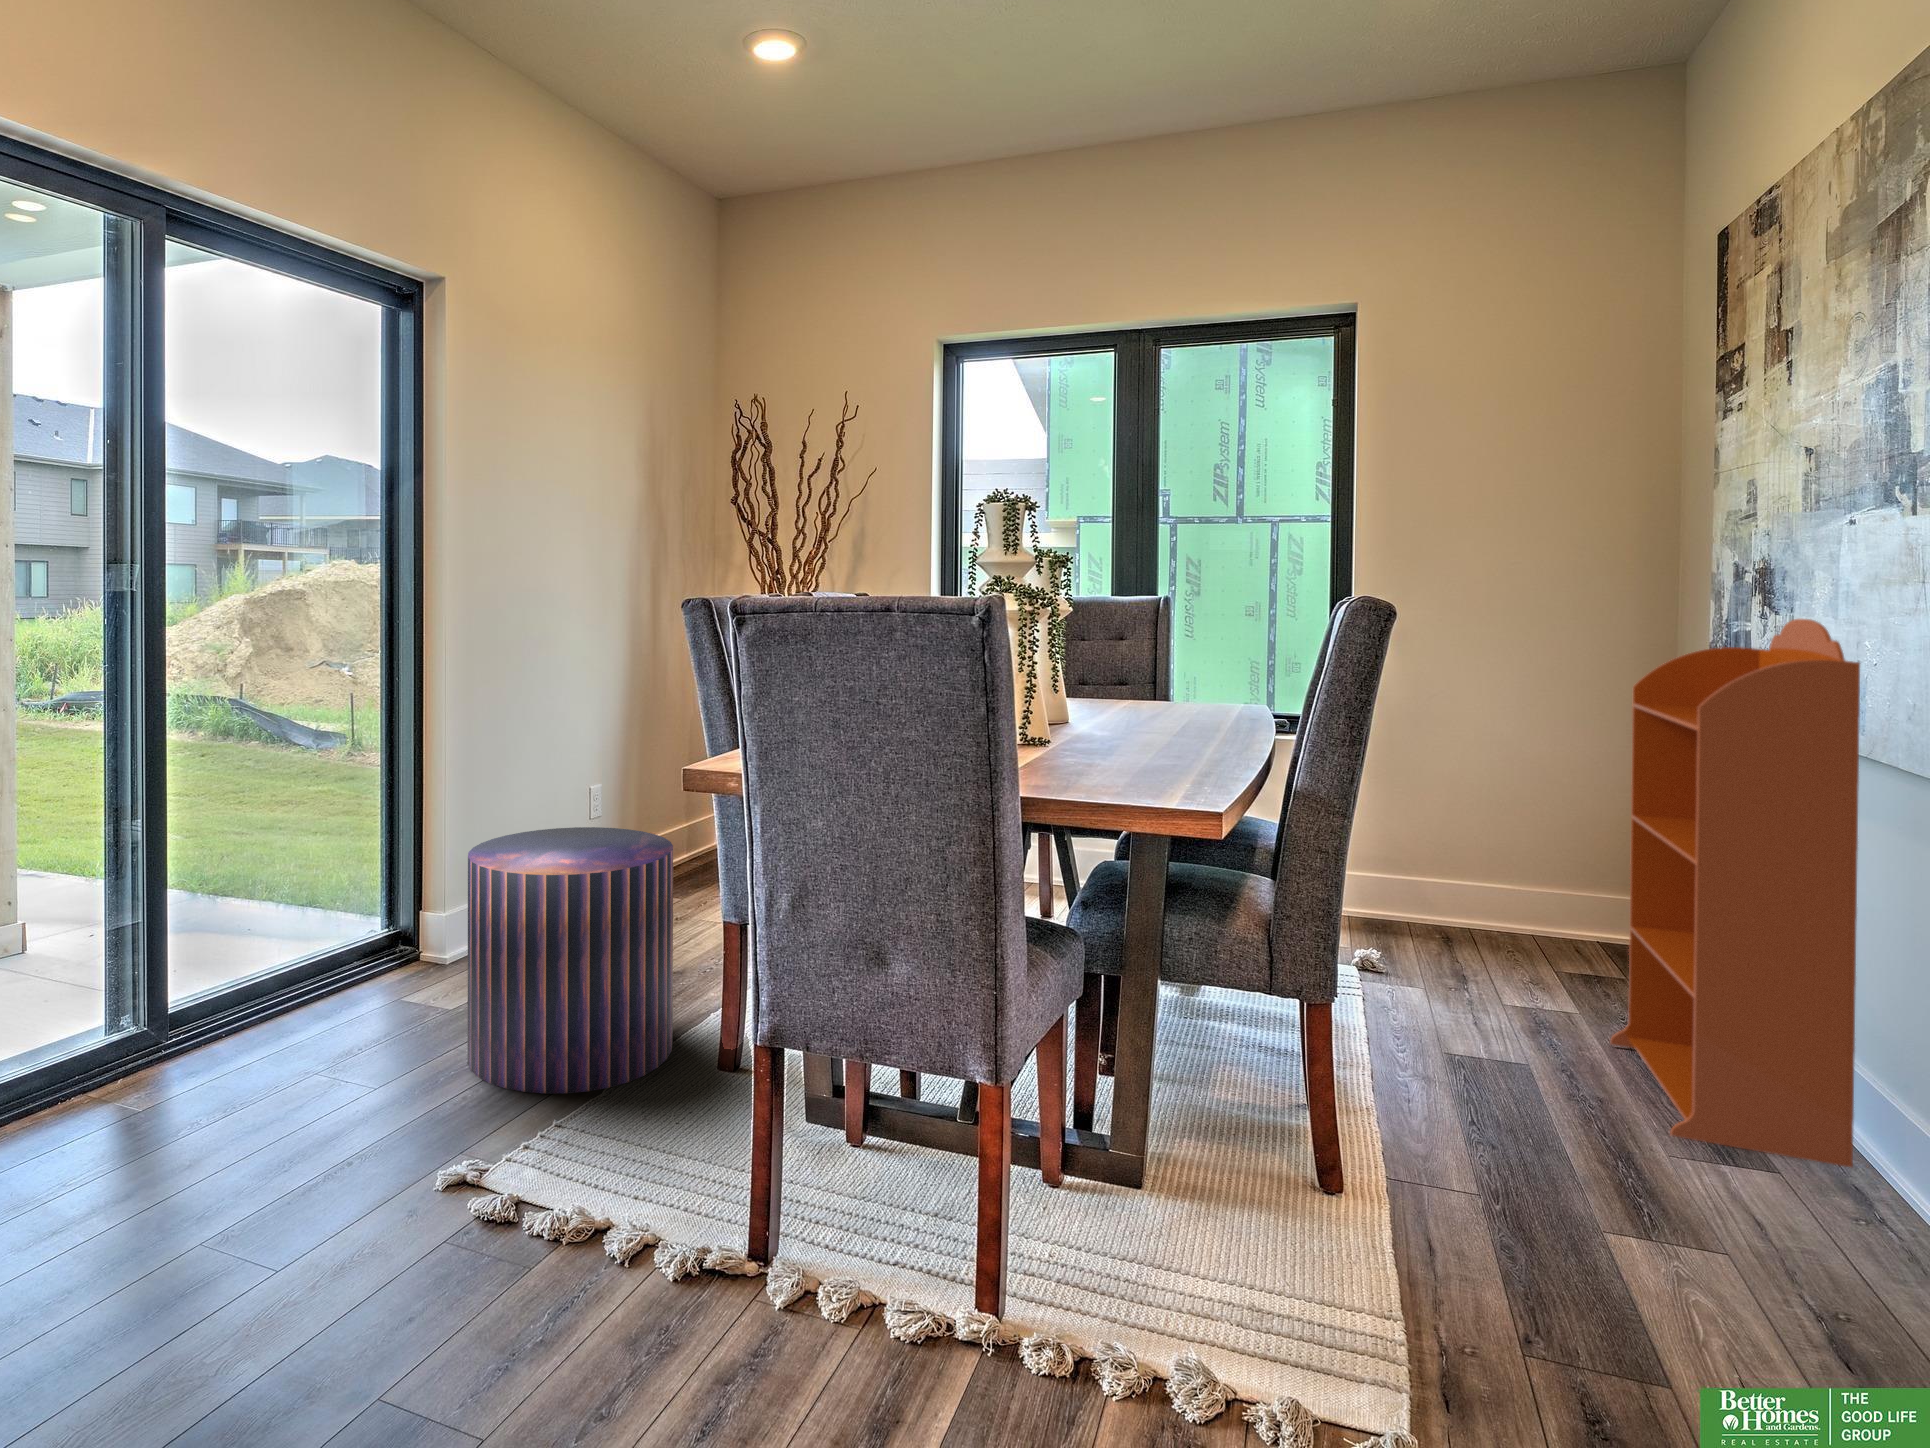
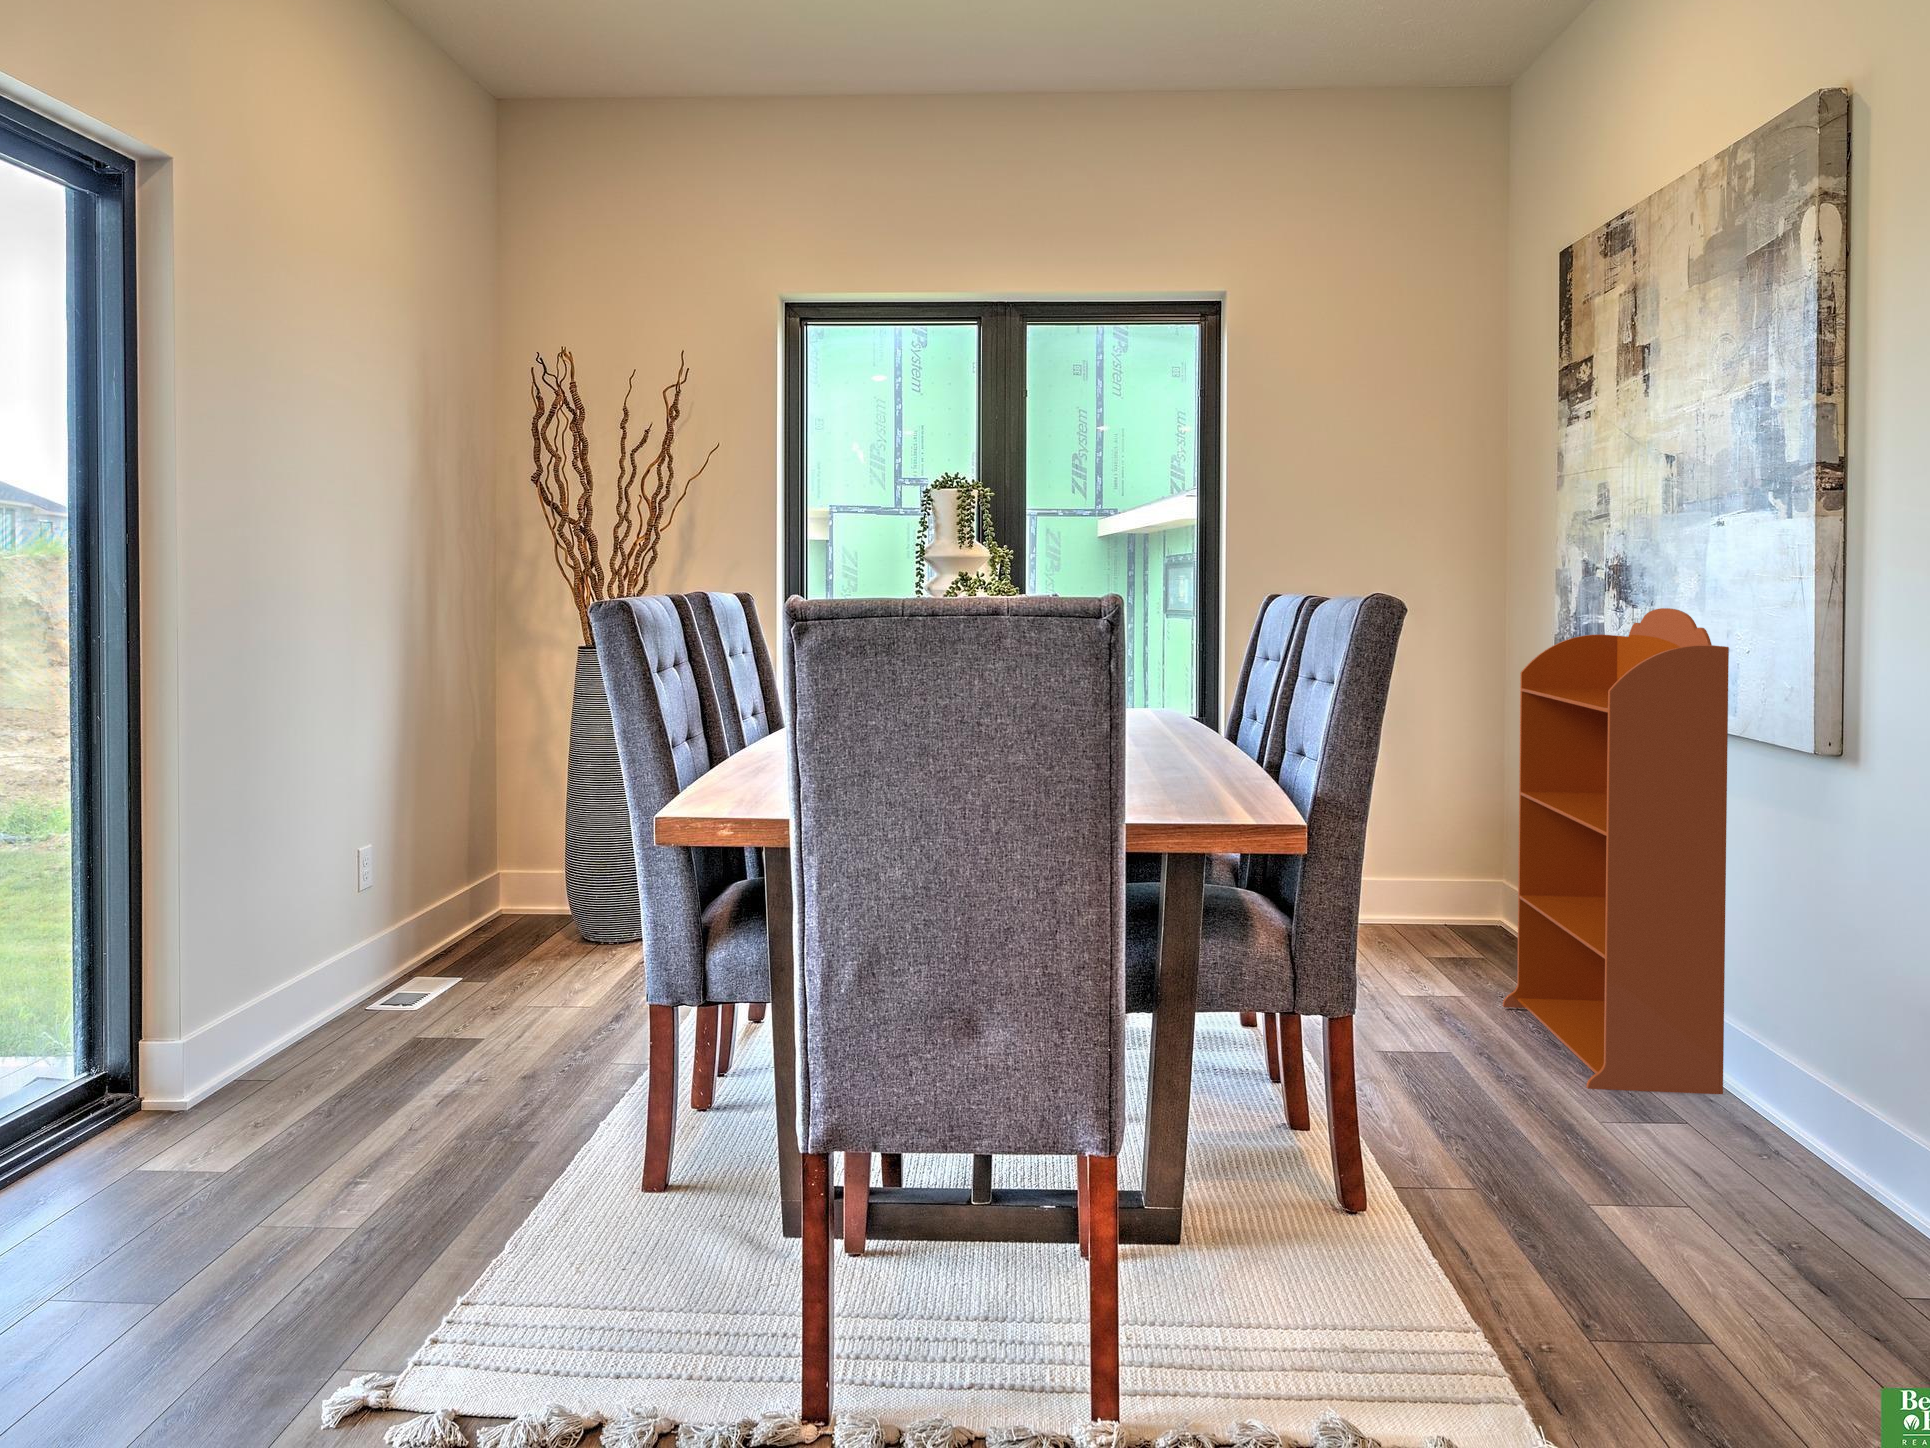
pouf: present [468,827,673,1094] -> none [301,890,590,1258]

